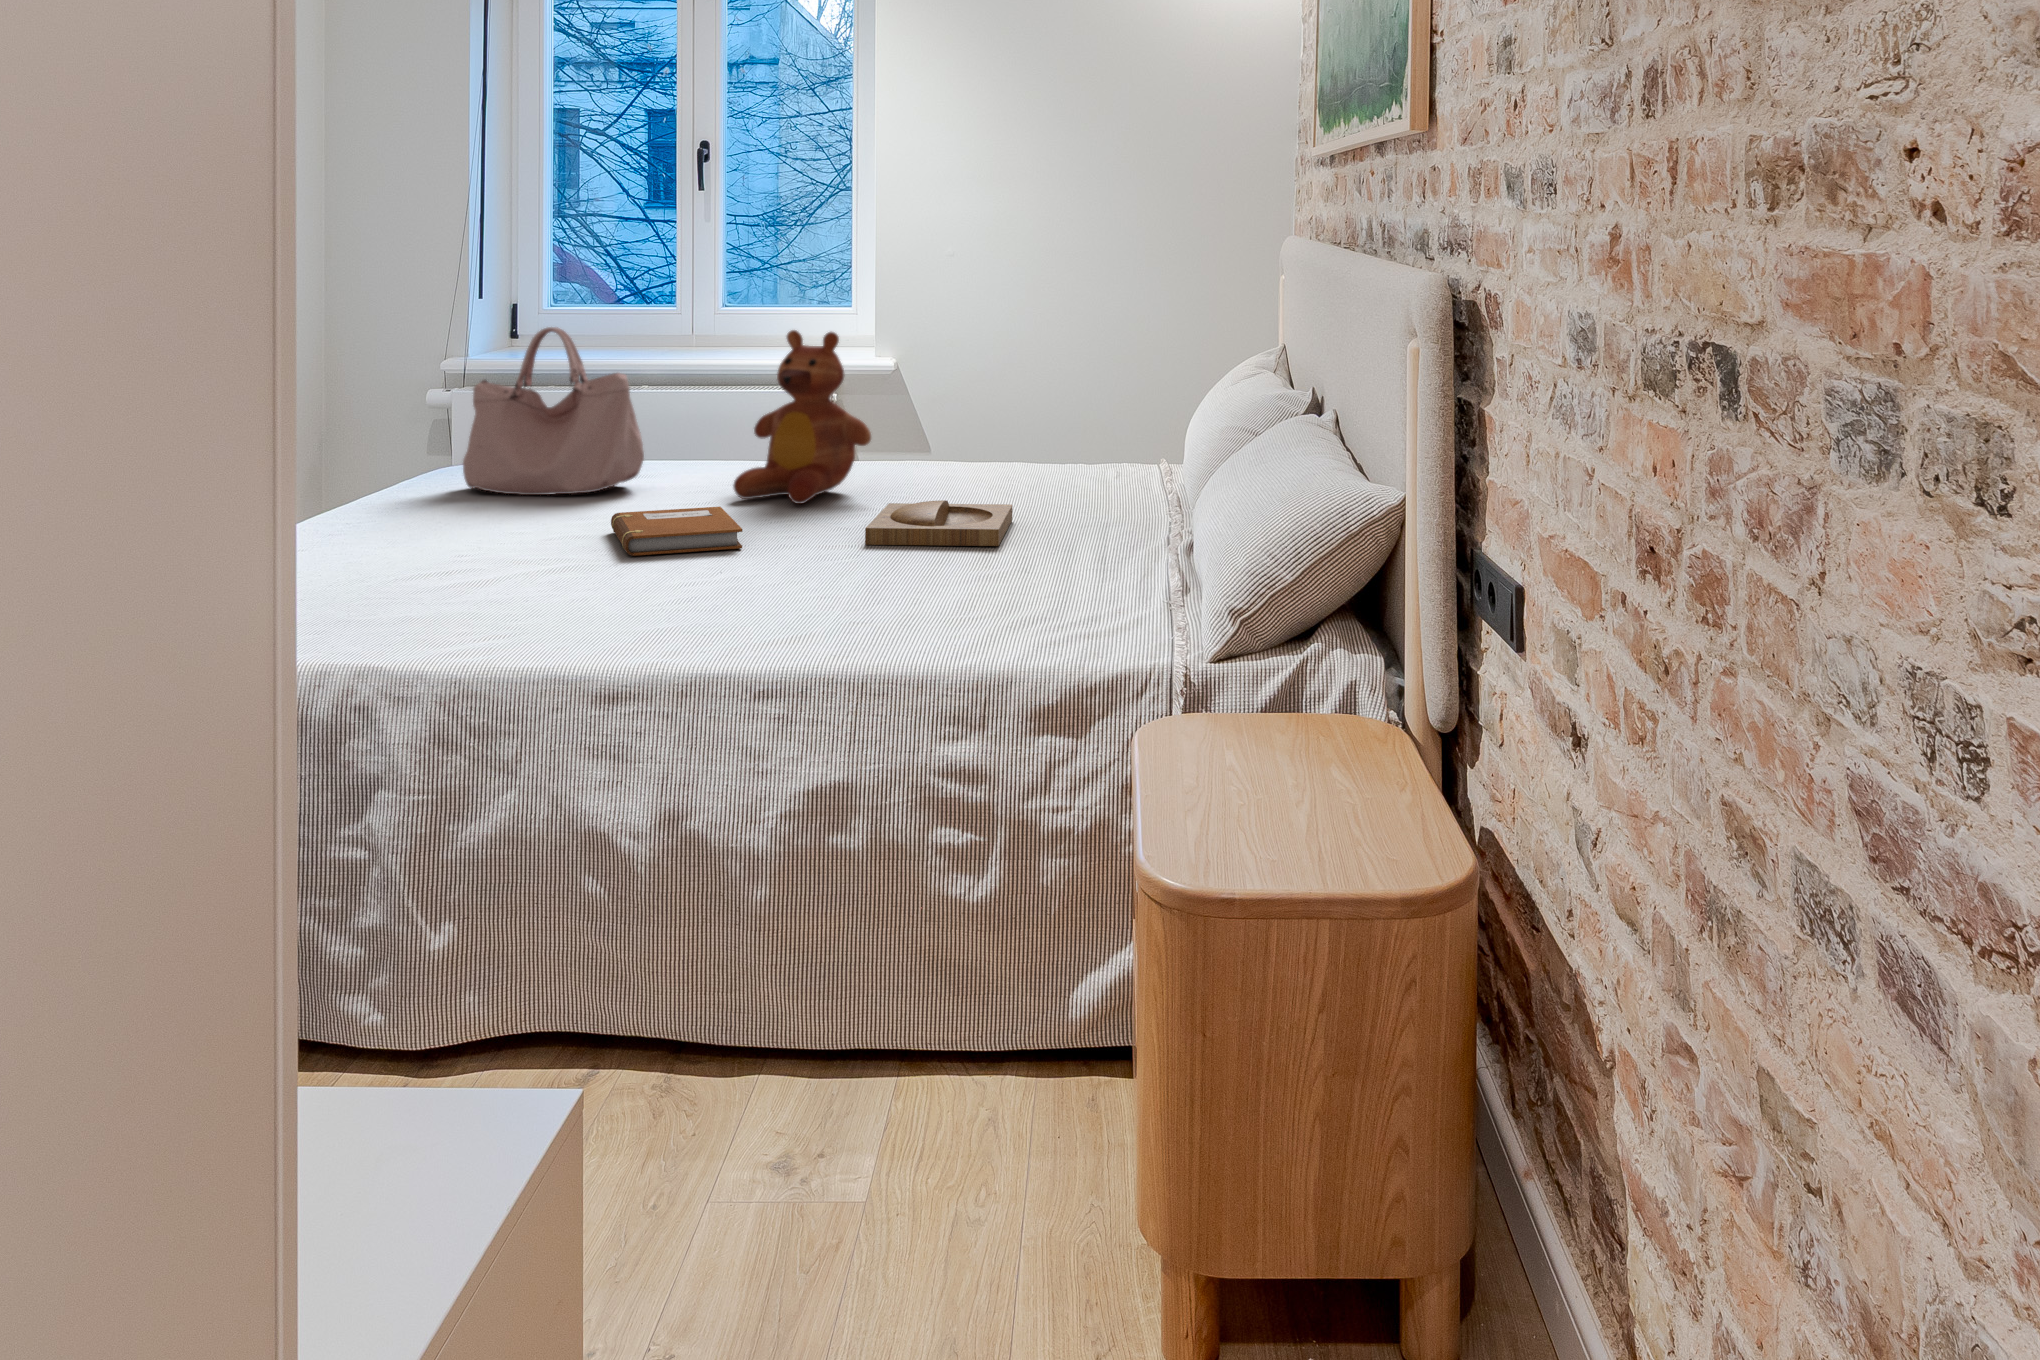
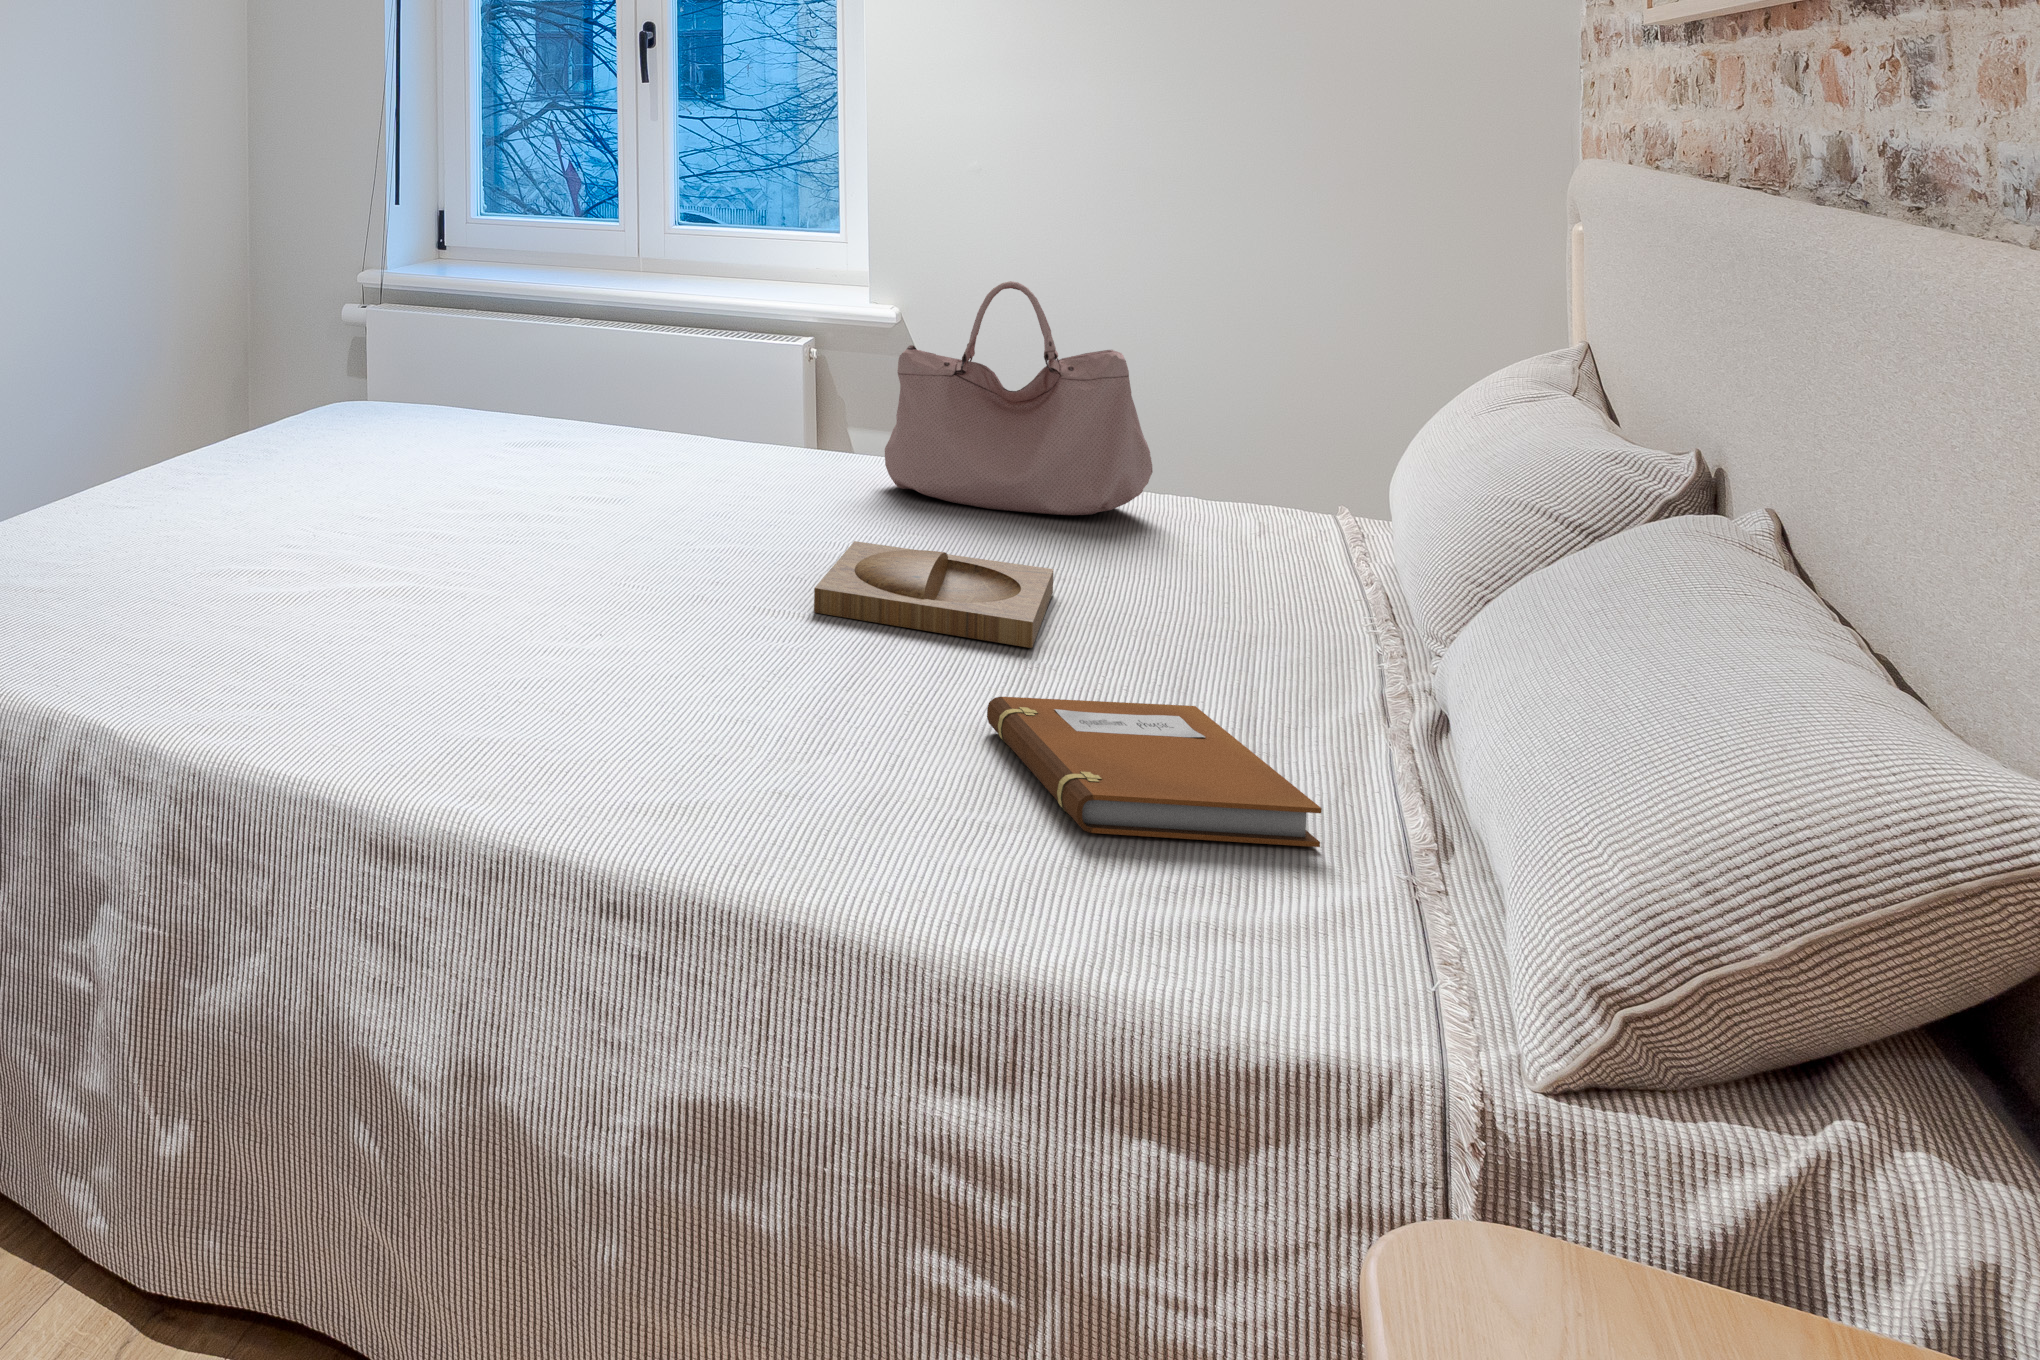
handbag: present [463,327,644,495] -> present [885,281,1153,515]
teddy bear: present [733,330,871,504] -> none [638,276,831,519]
notebook: present [611,507,743,556] -> present [987,697,1322,847]

